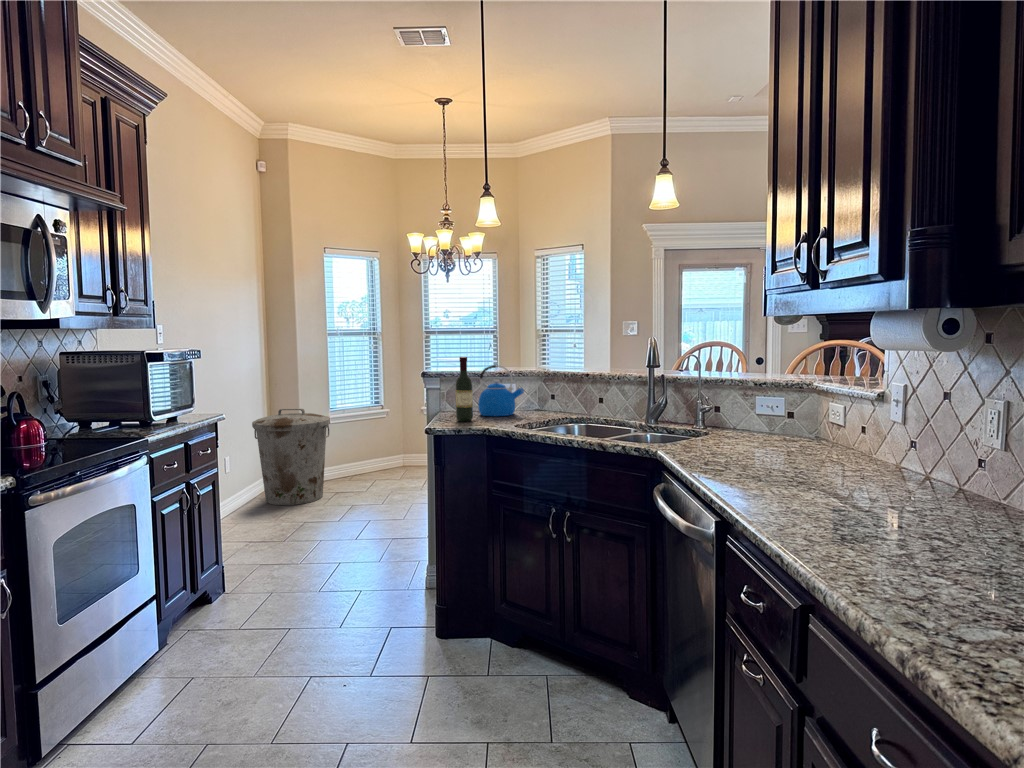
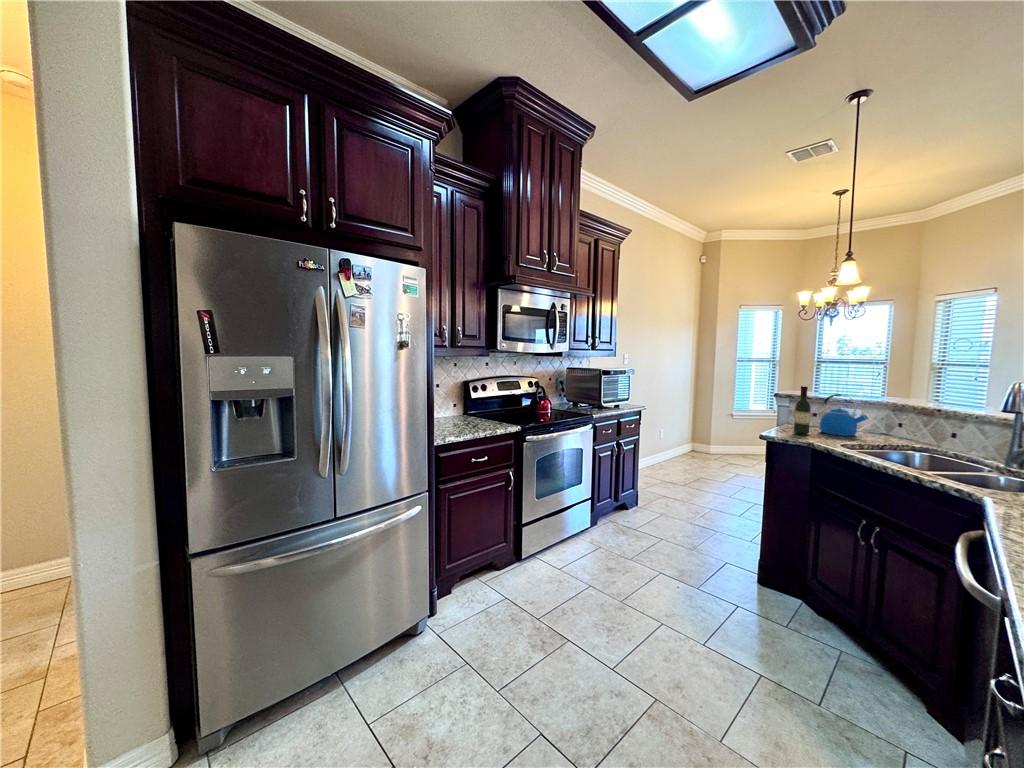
trash can: present [252,409,330,505] -> none [673,406,725,468]

